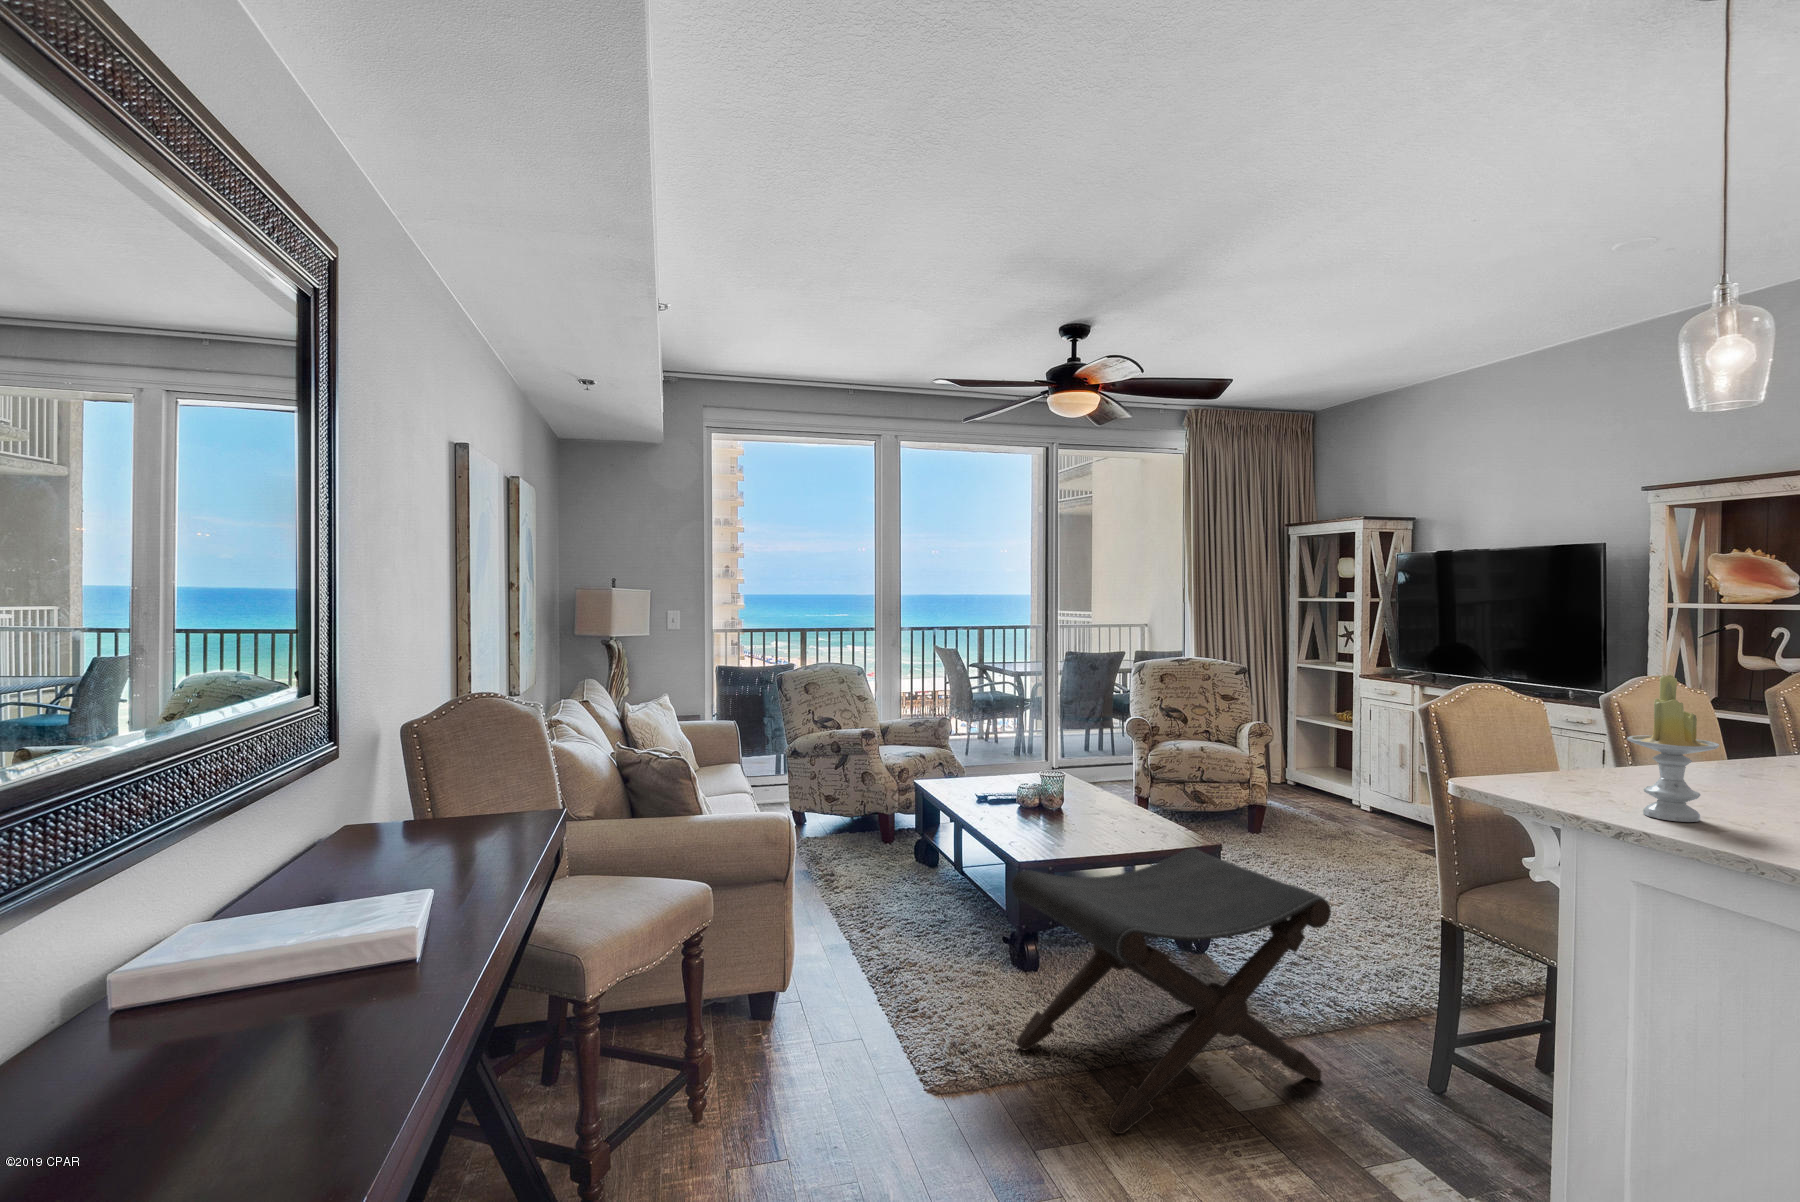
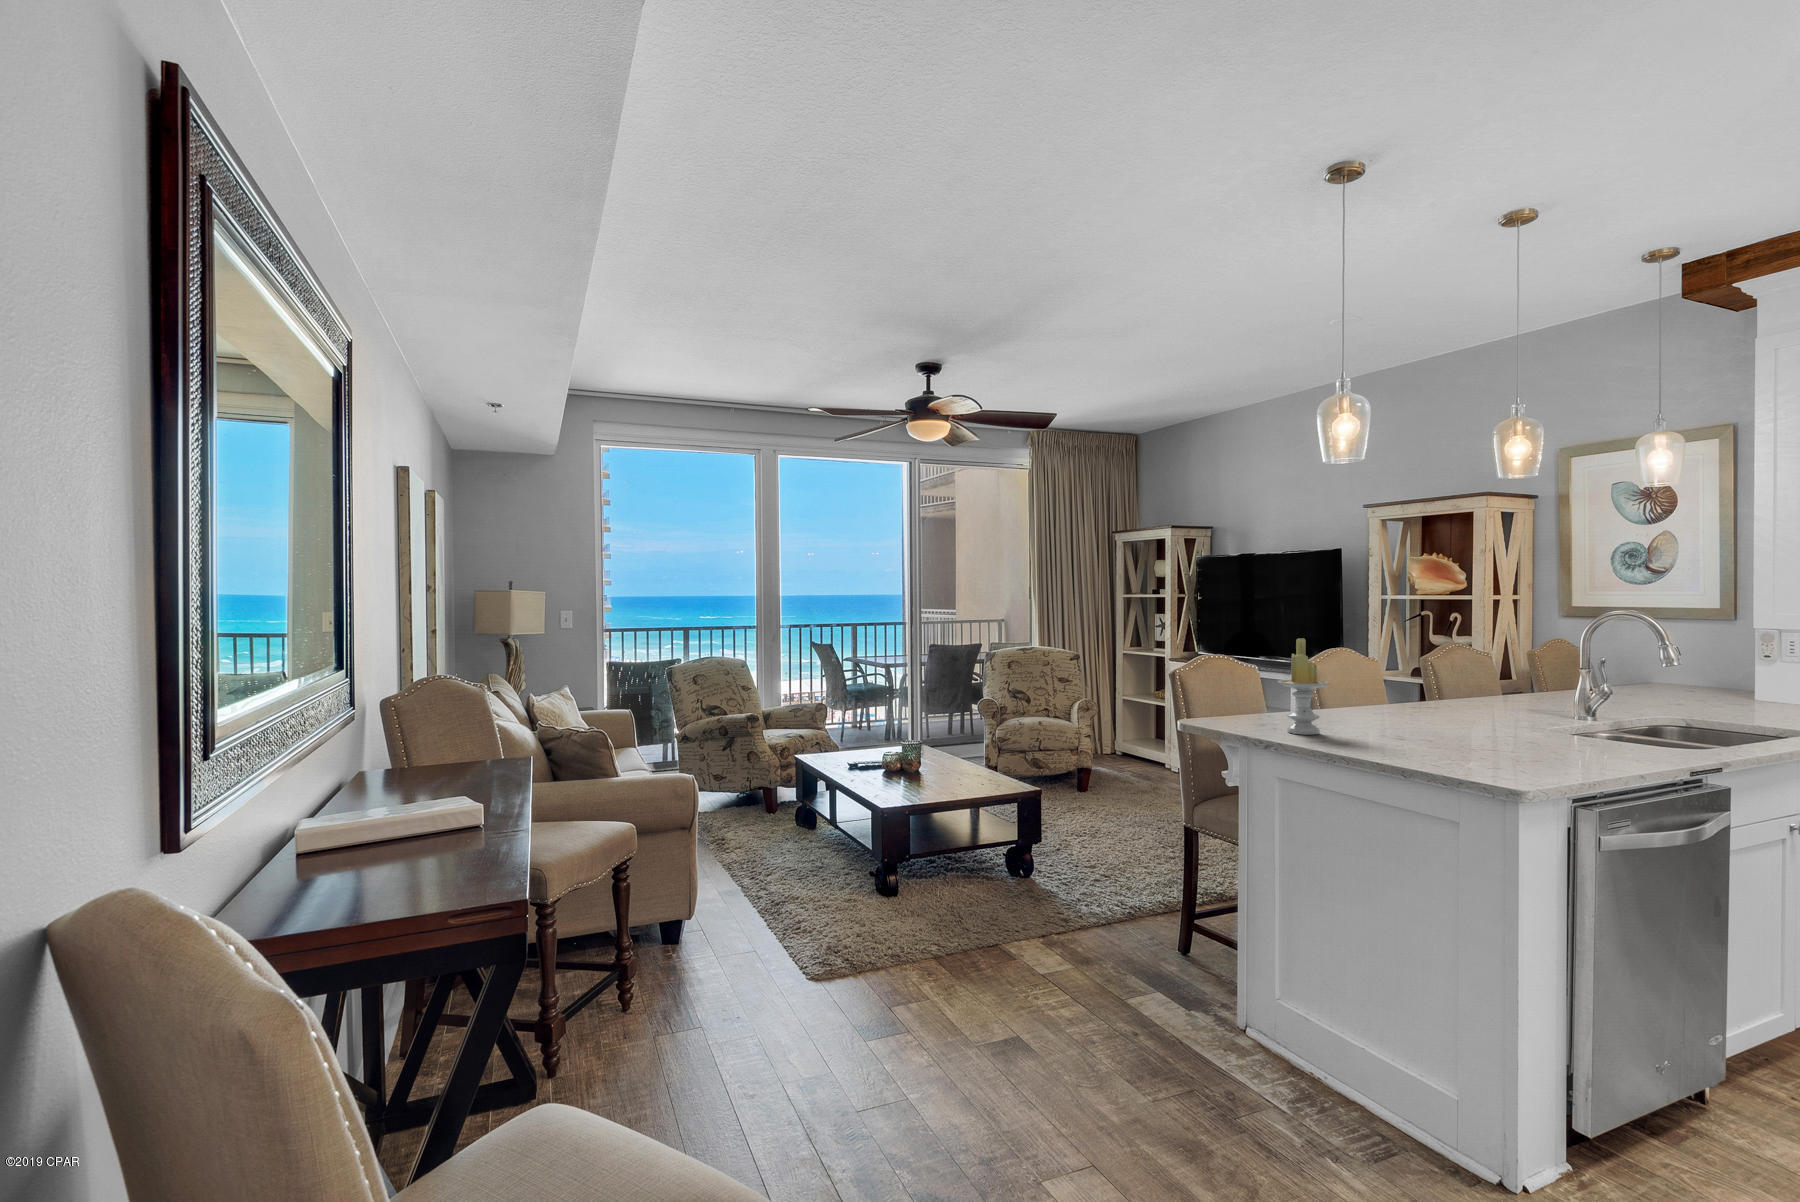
footstool: present [1012,848,1331,1134] -> none [873,789,1109,994]

